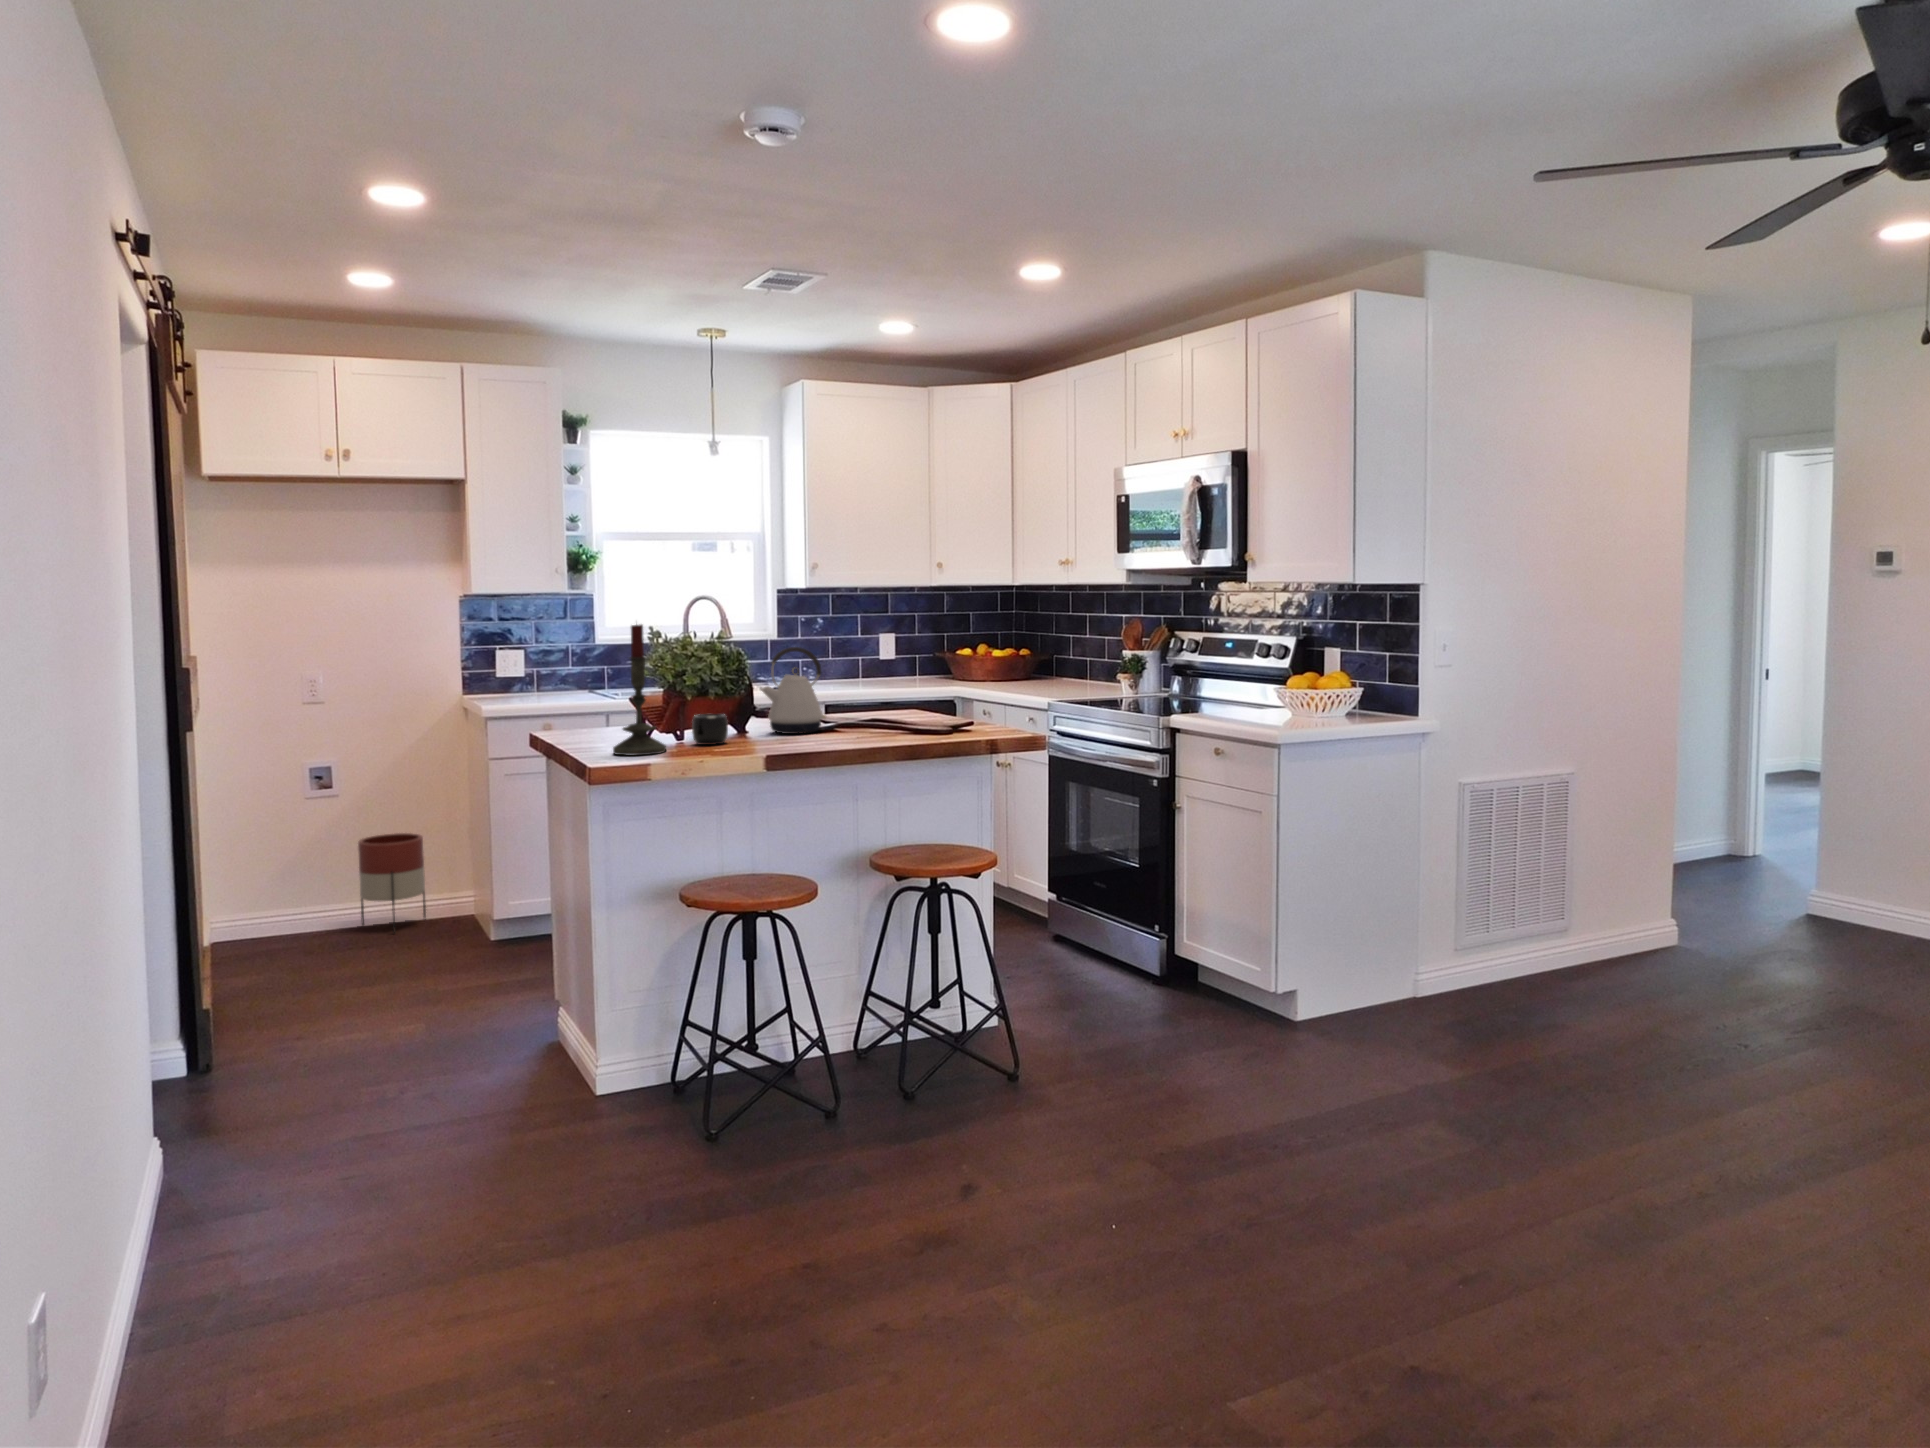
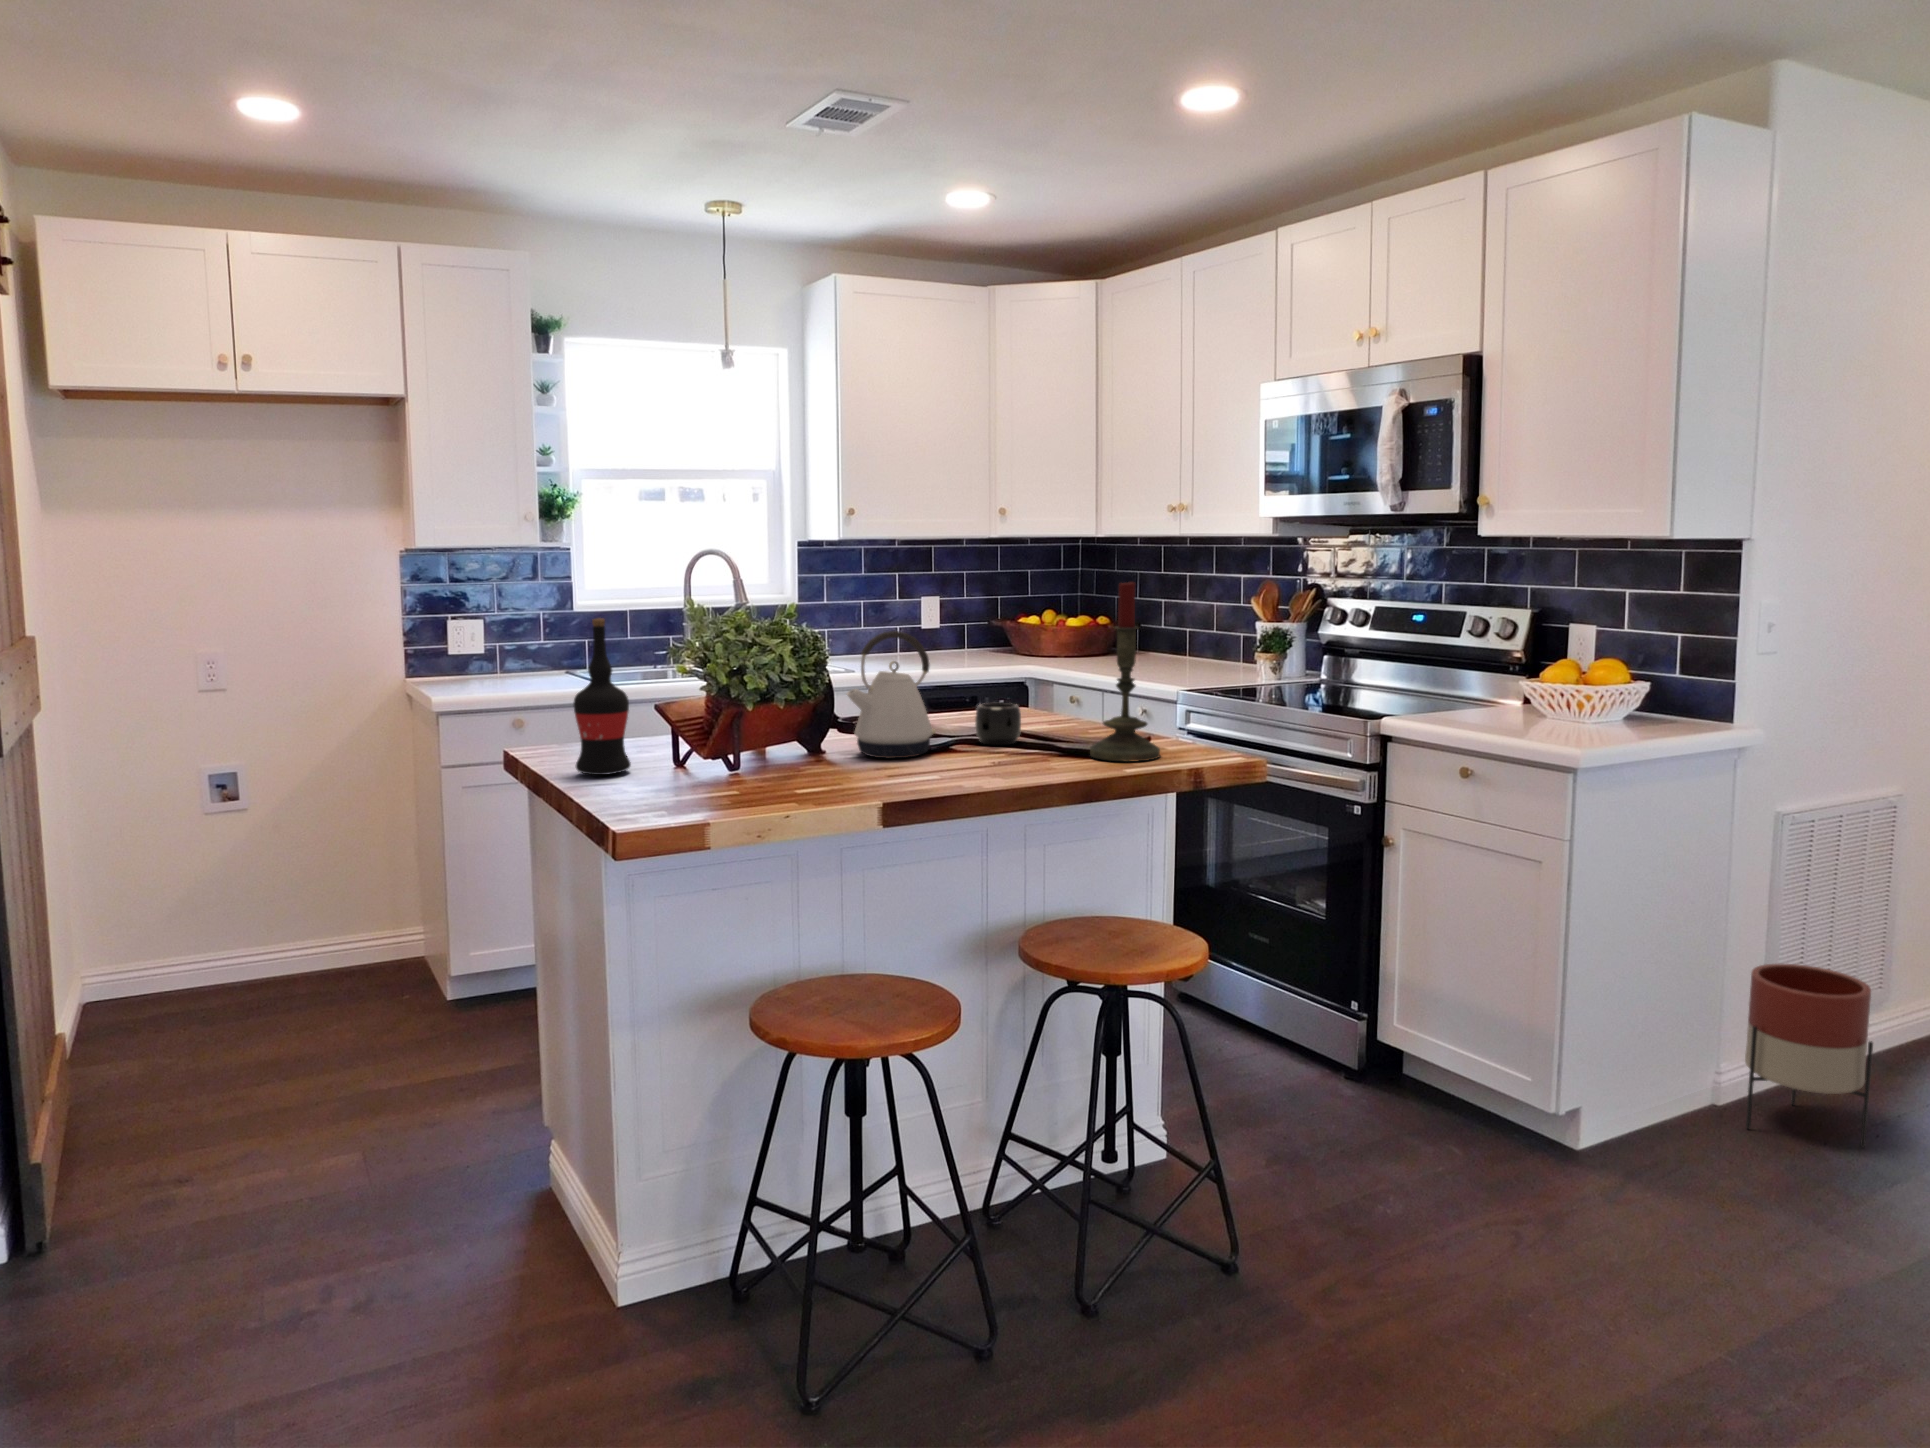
candle: present [613,624,666,755] -> present [1090,582,1160,762]
wine bottle: none [571,637,611,743] -> present [574,618,631,775]
mug: present [692,714,728,745] -> present [975,703,1021,745]
planter: present [358,833,426,932] -> present [1745,964,1873,1147]

